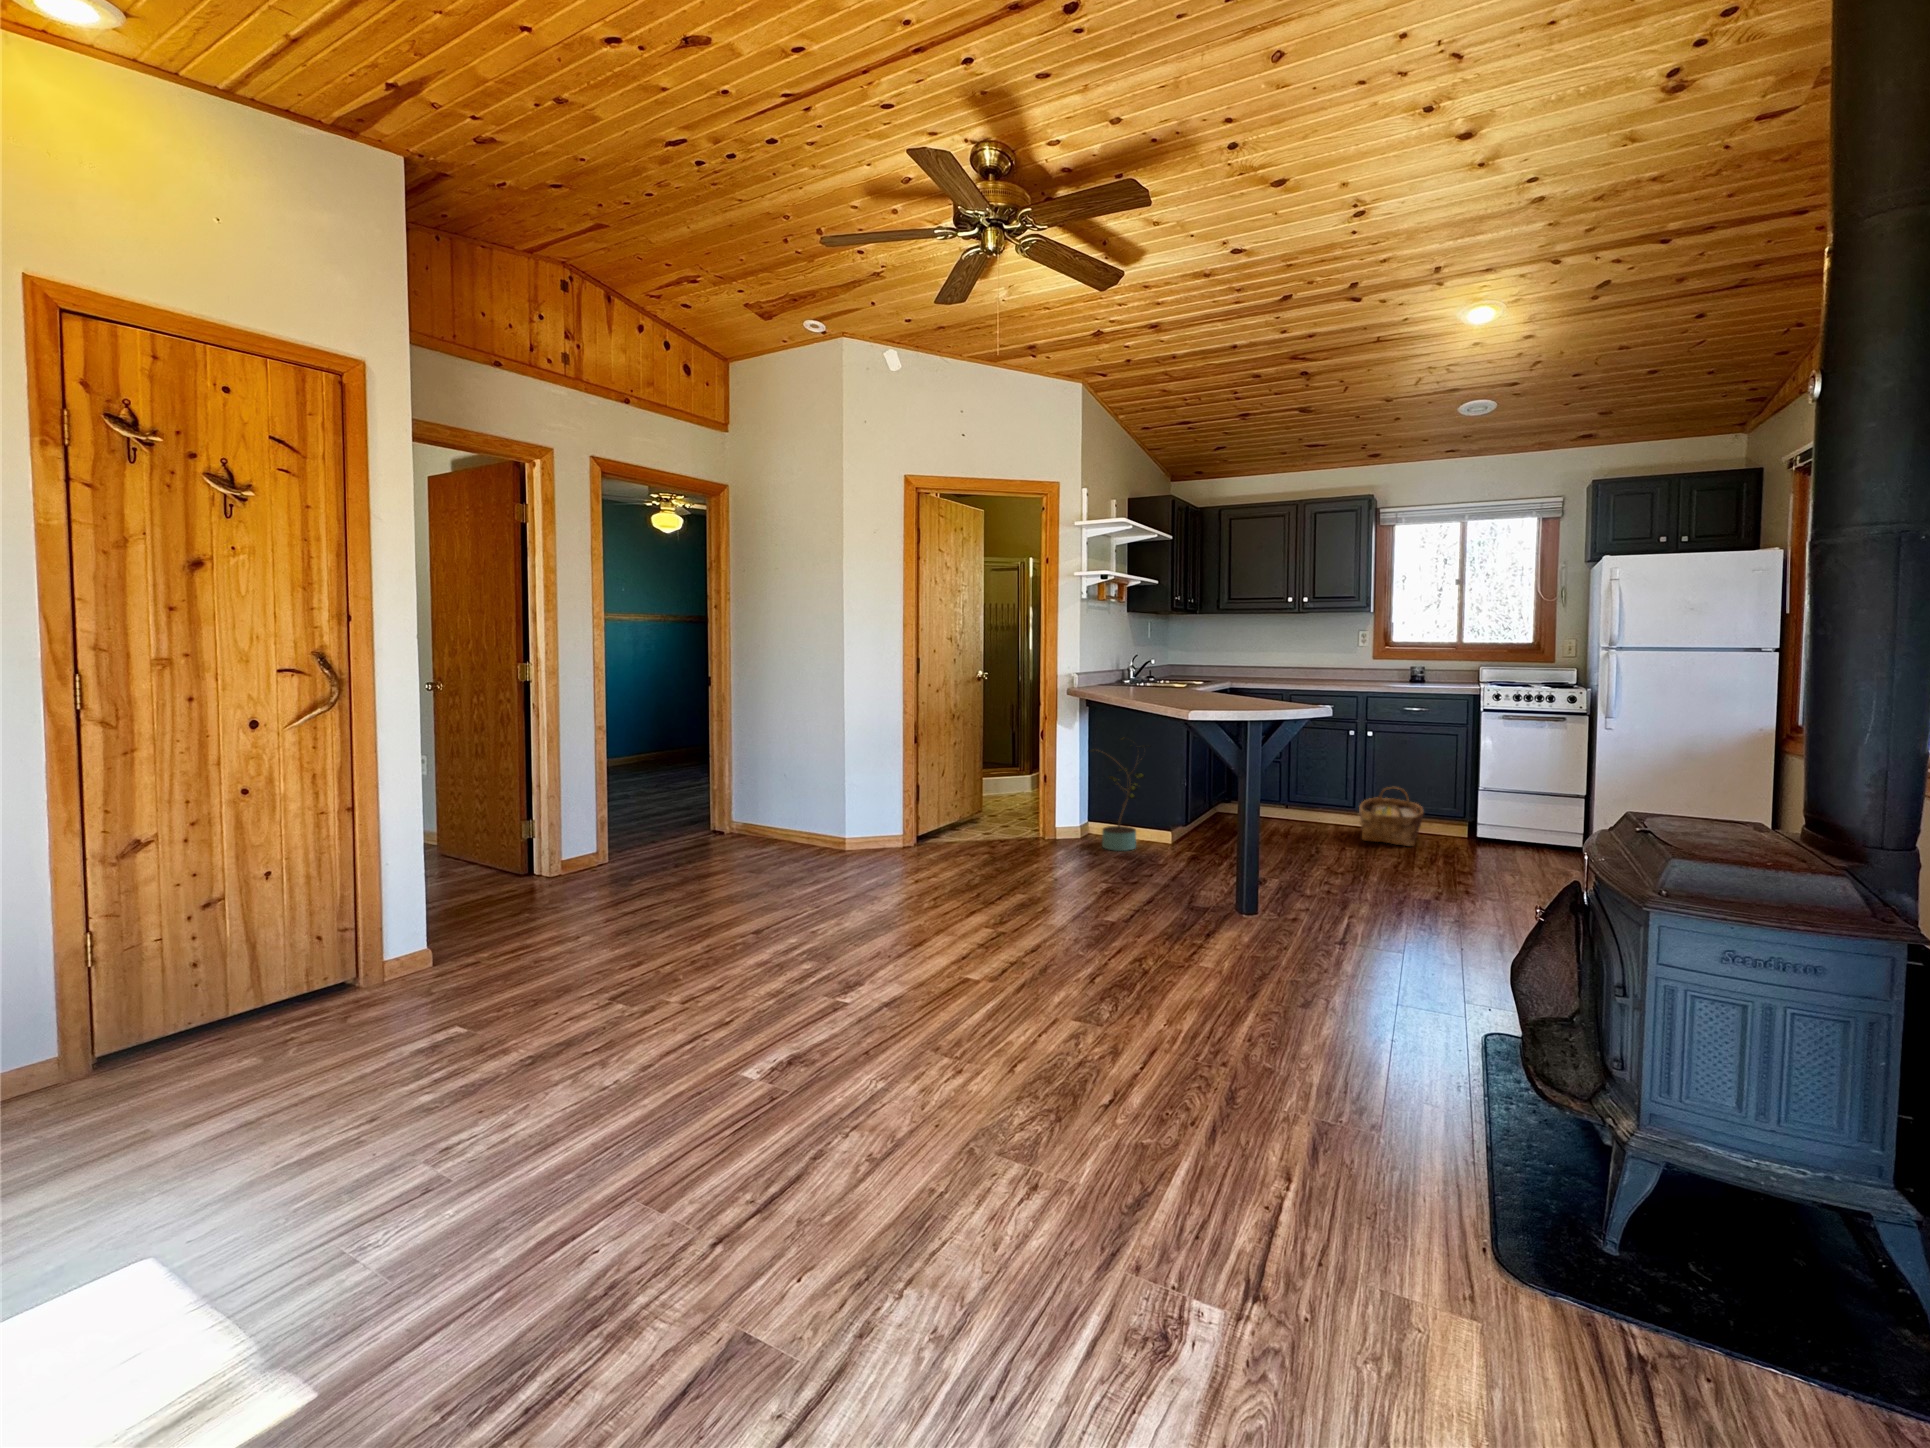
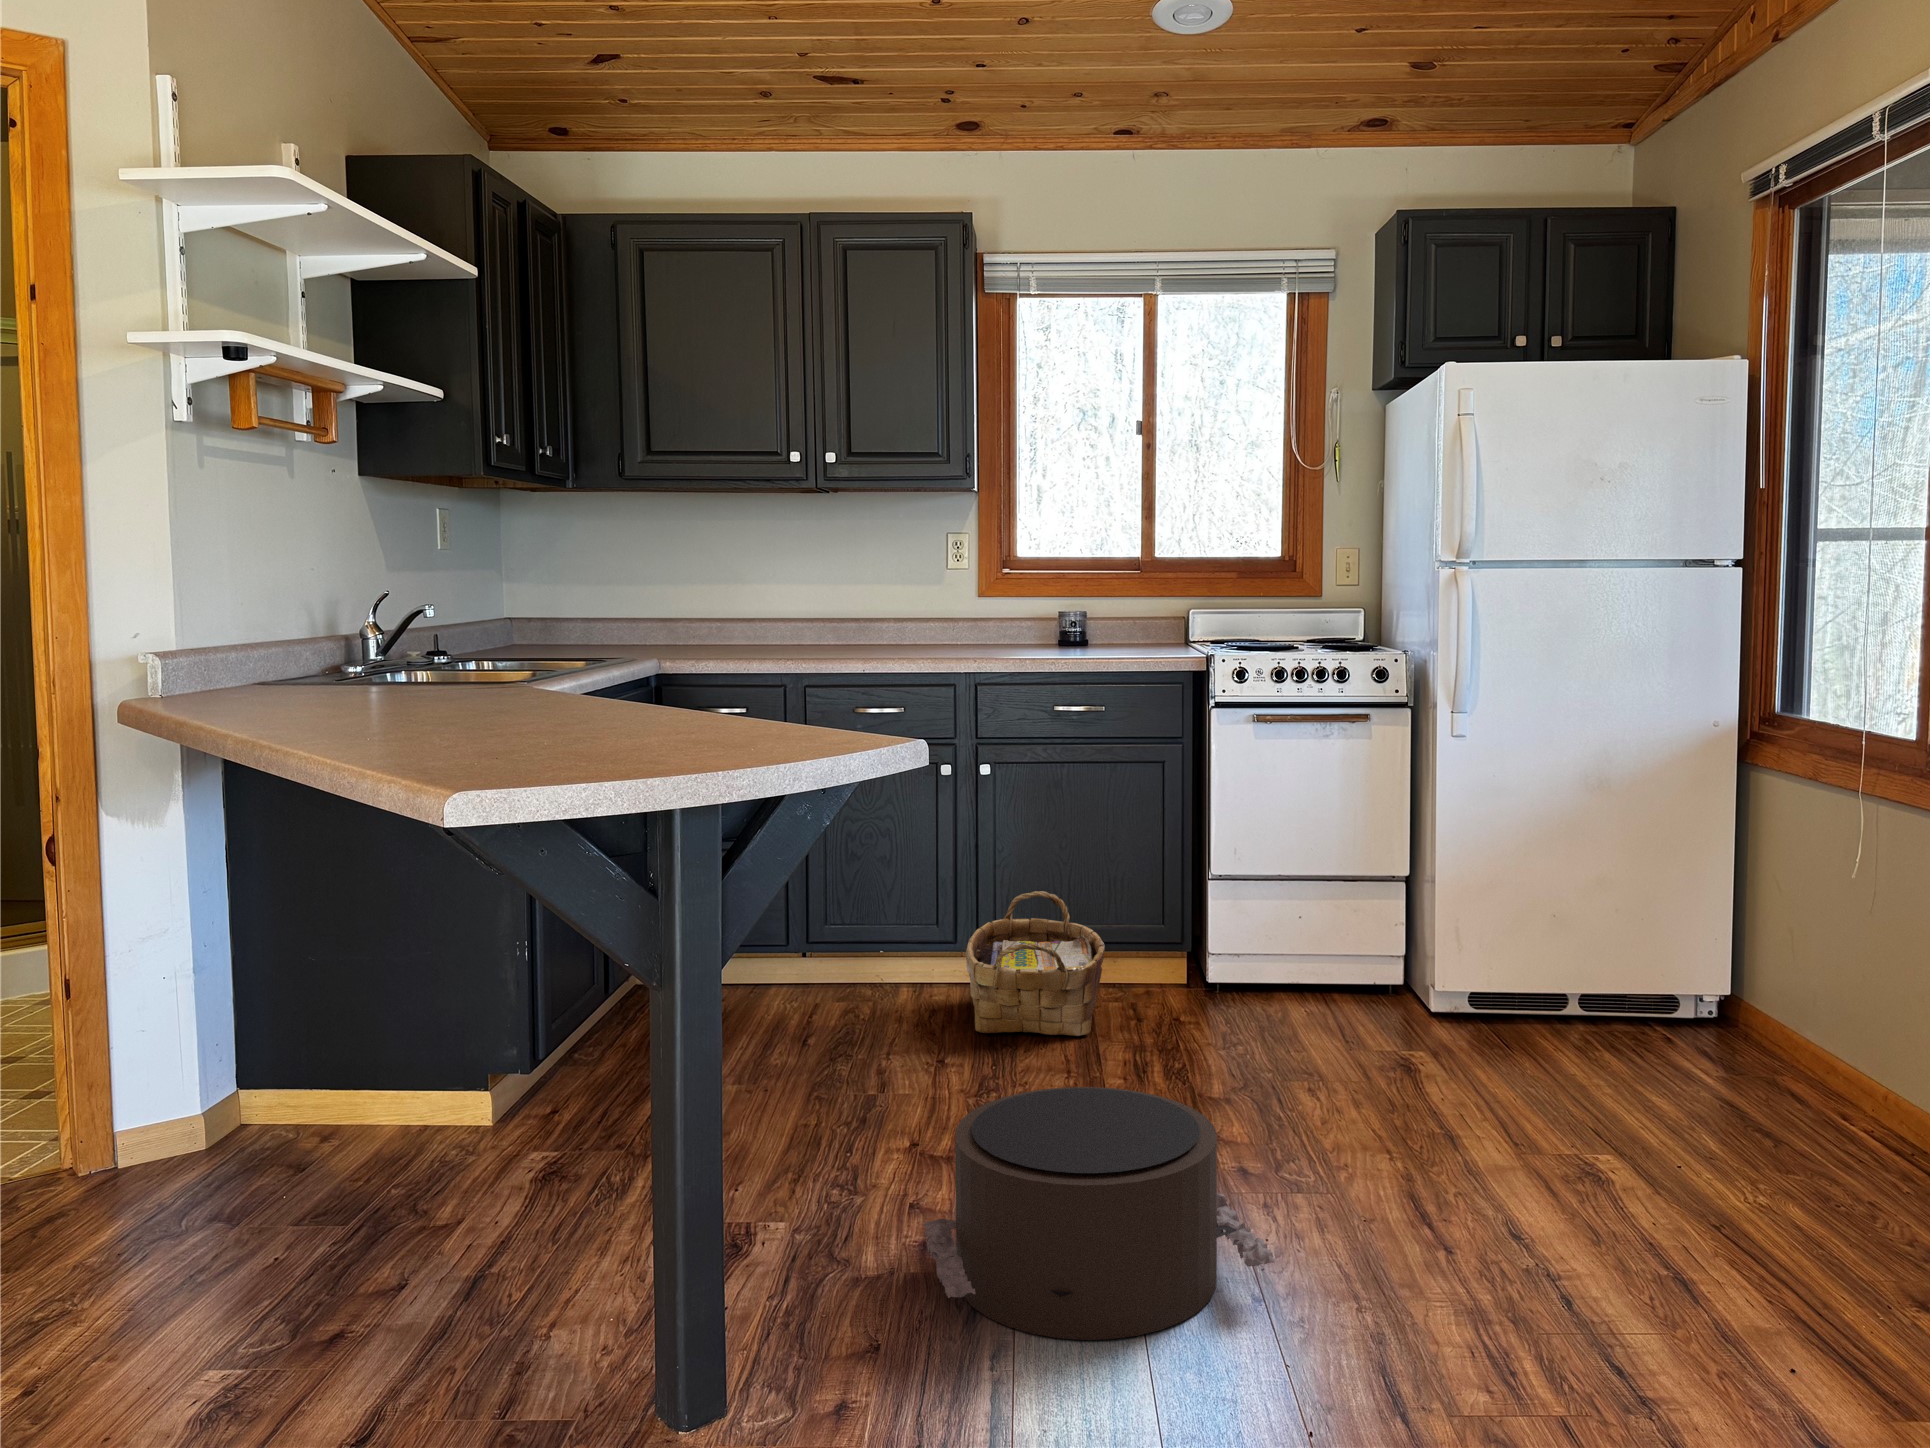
potted plant: present [1092,737,1144,851] -> none [208,838,417,1184]
pouf: none [1330,842,1468,922] -> present [924,1087,1276,1340]

